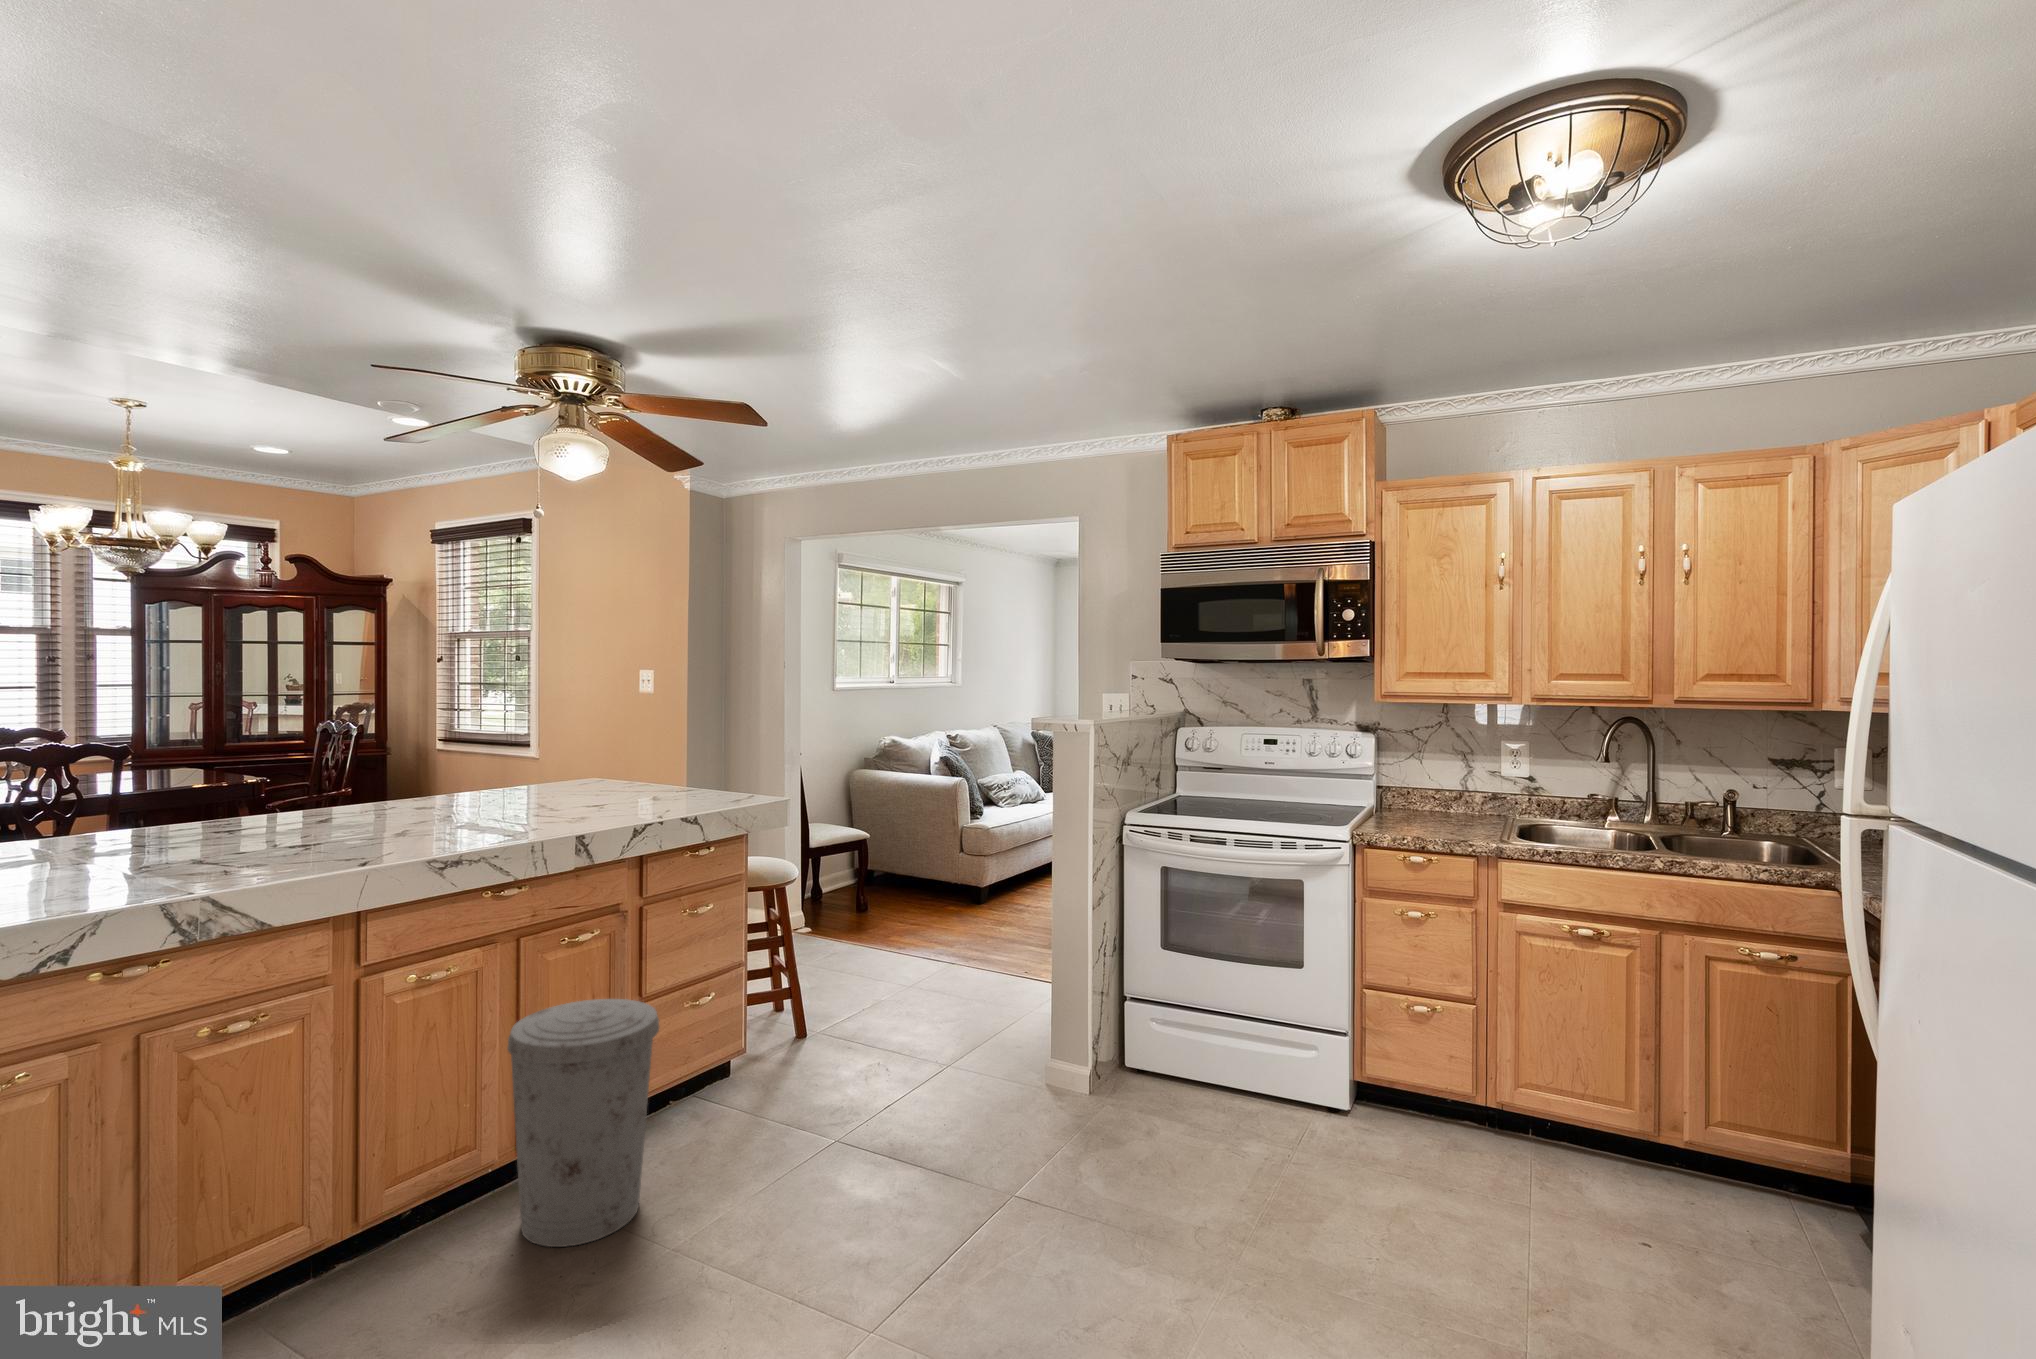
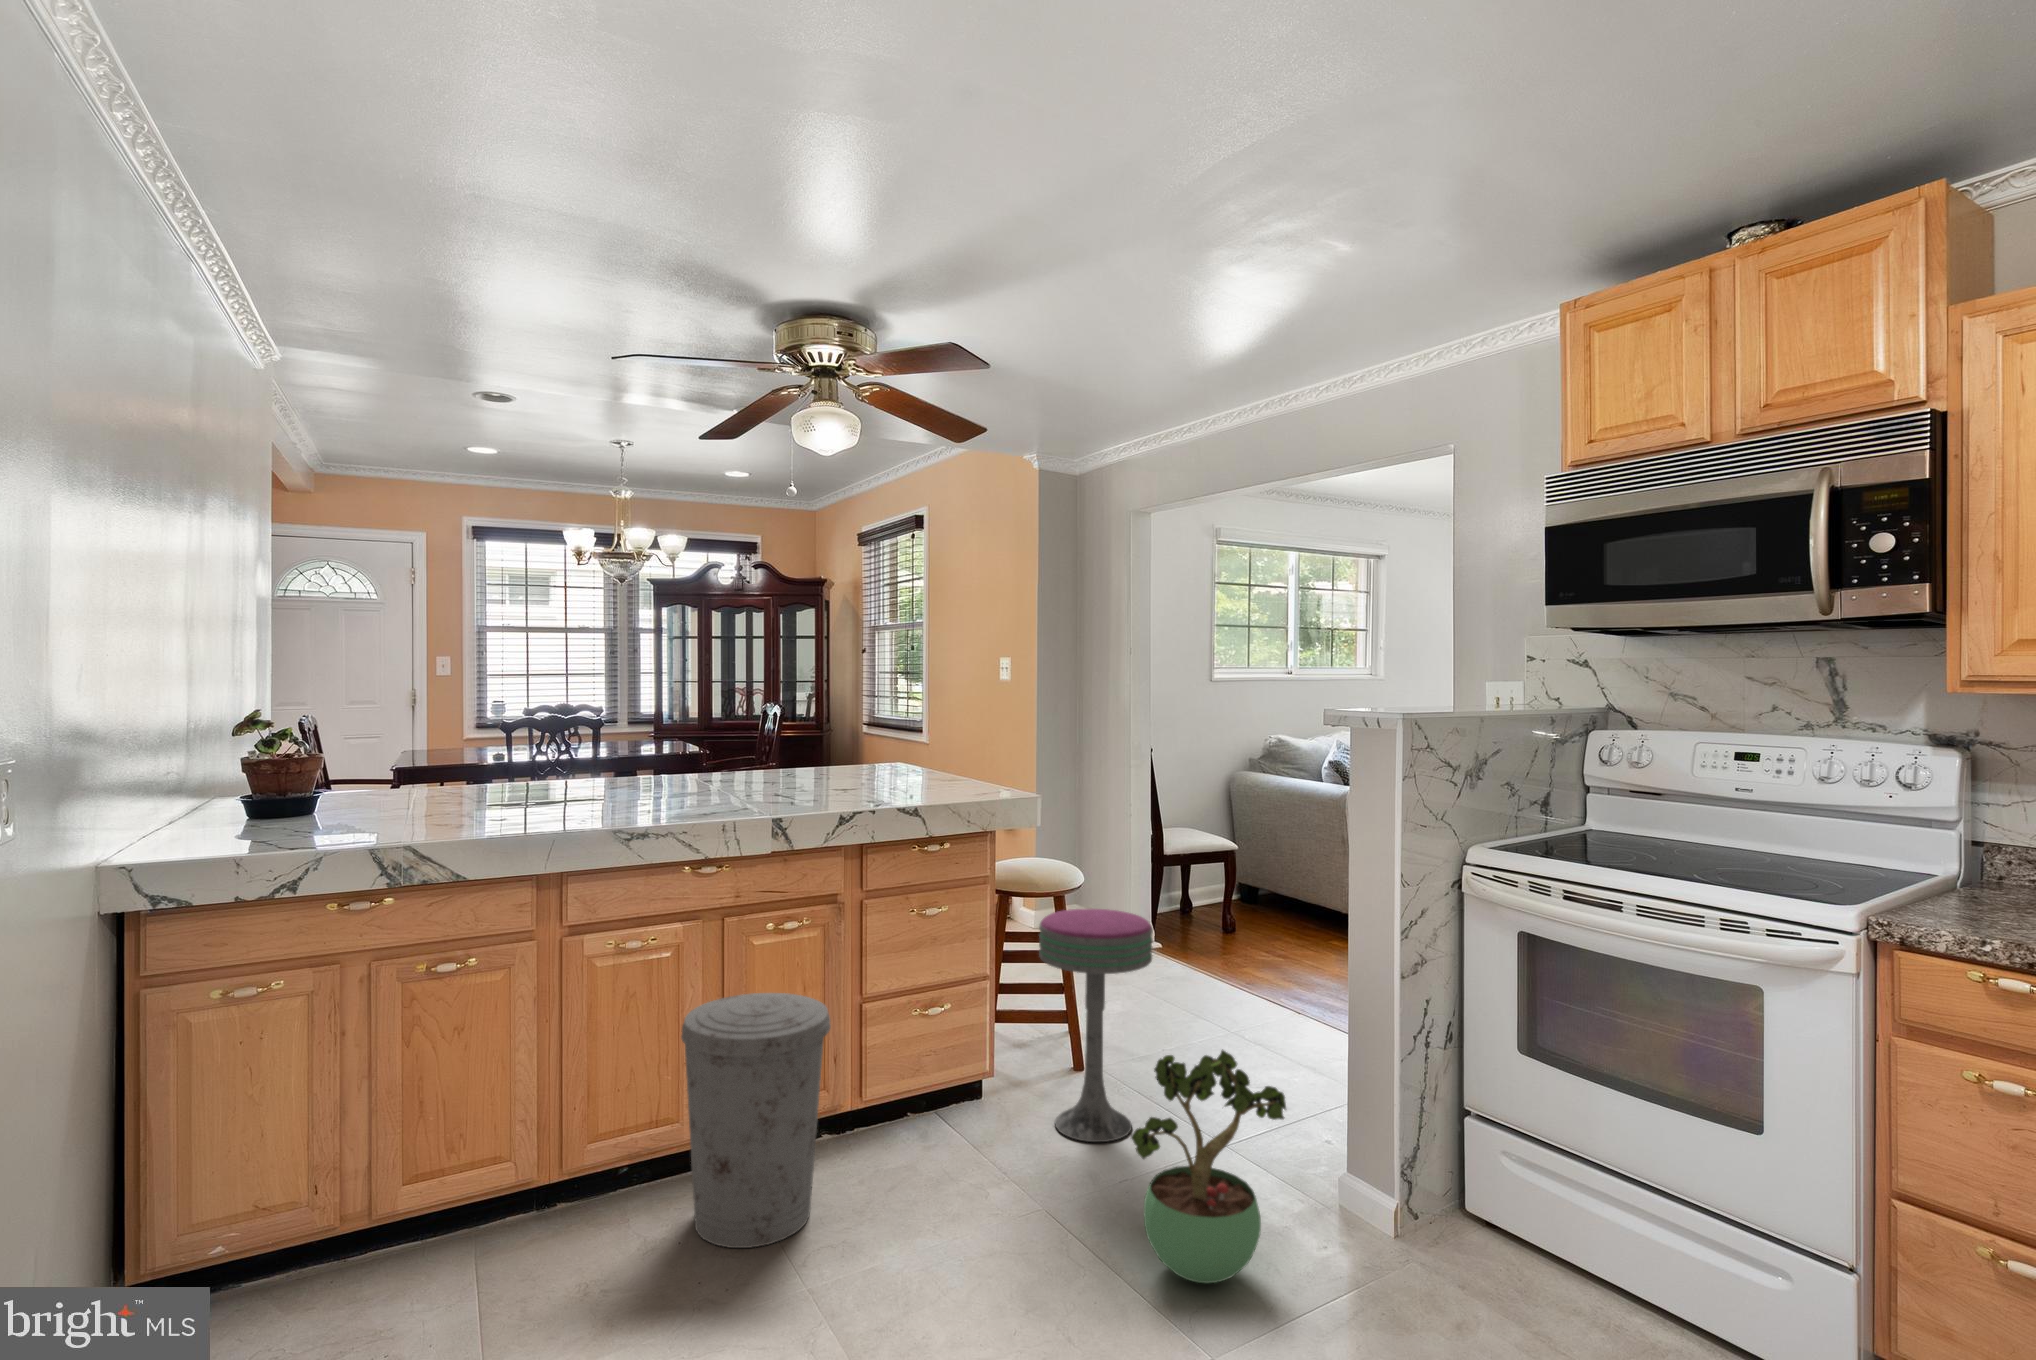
bar stool: none [792,890,888,1085] -> present [1039,909,1153,1142]
potted plant: none [937,978,1049,1158] -> present [1131,1050,1286,1283]

